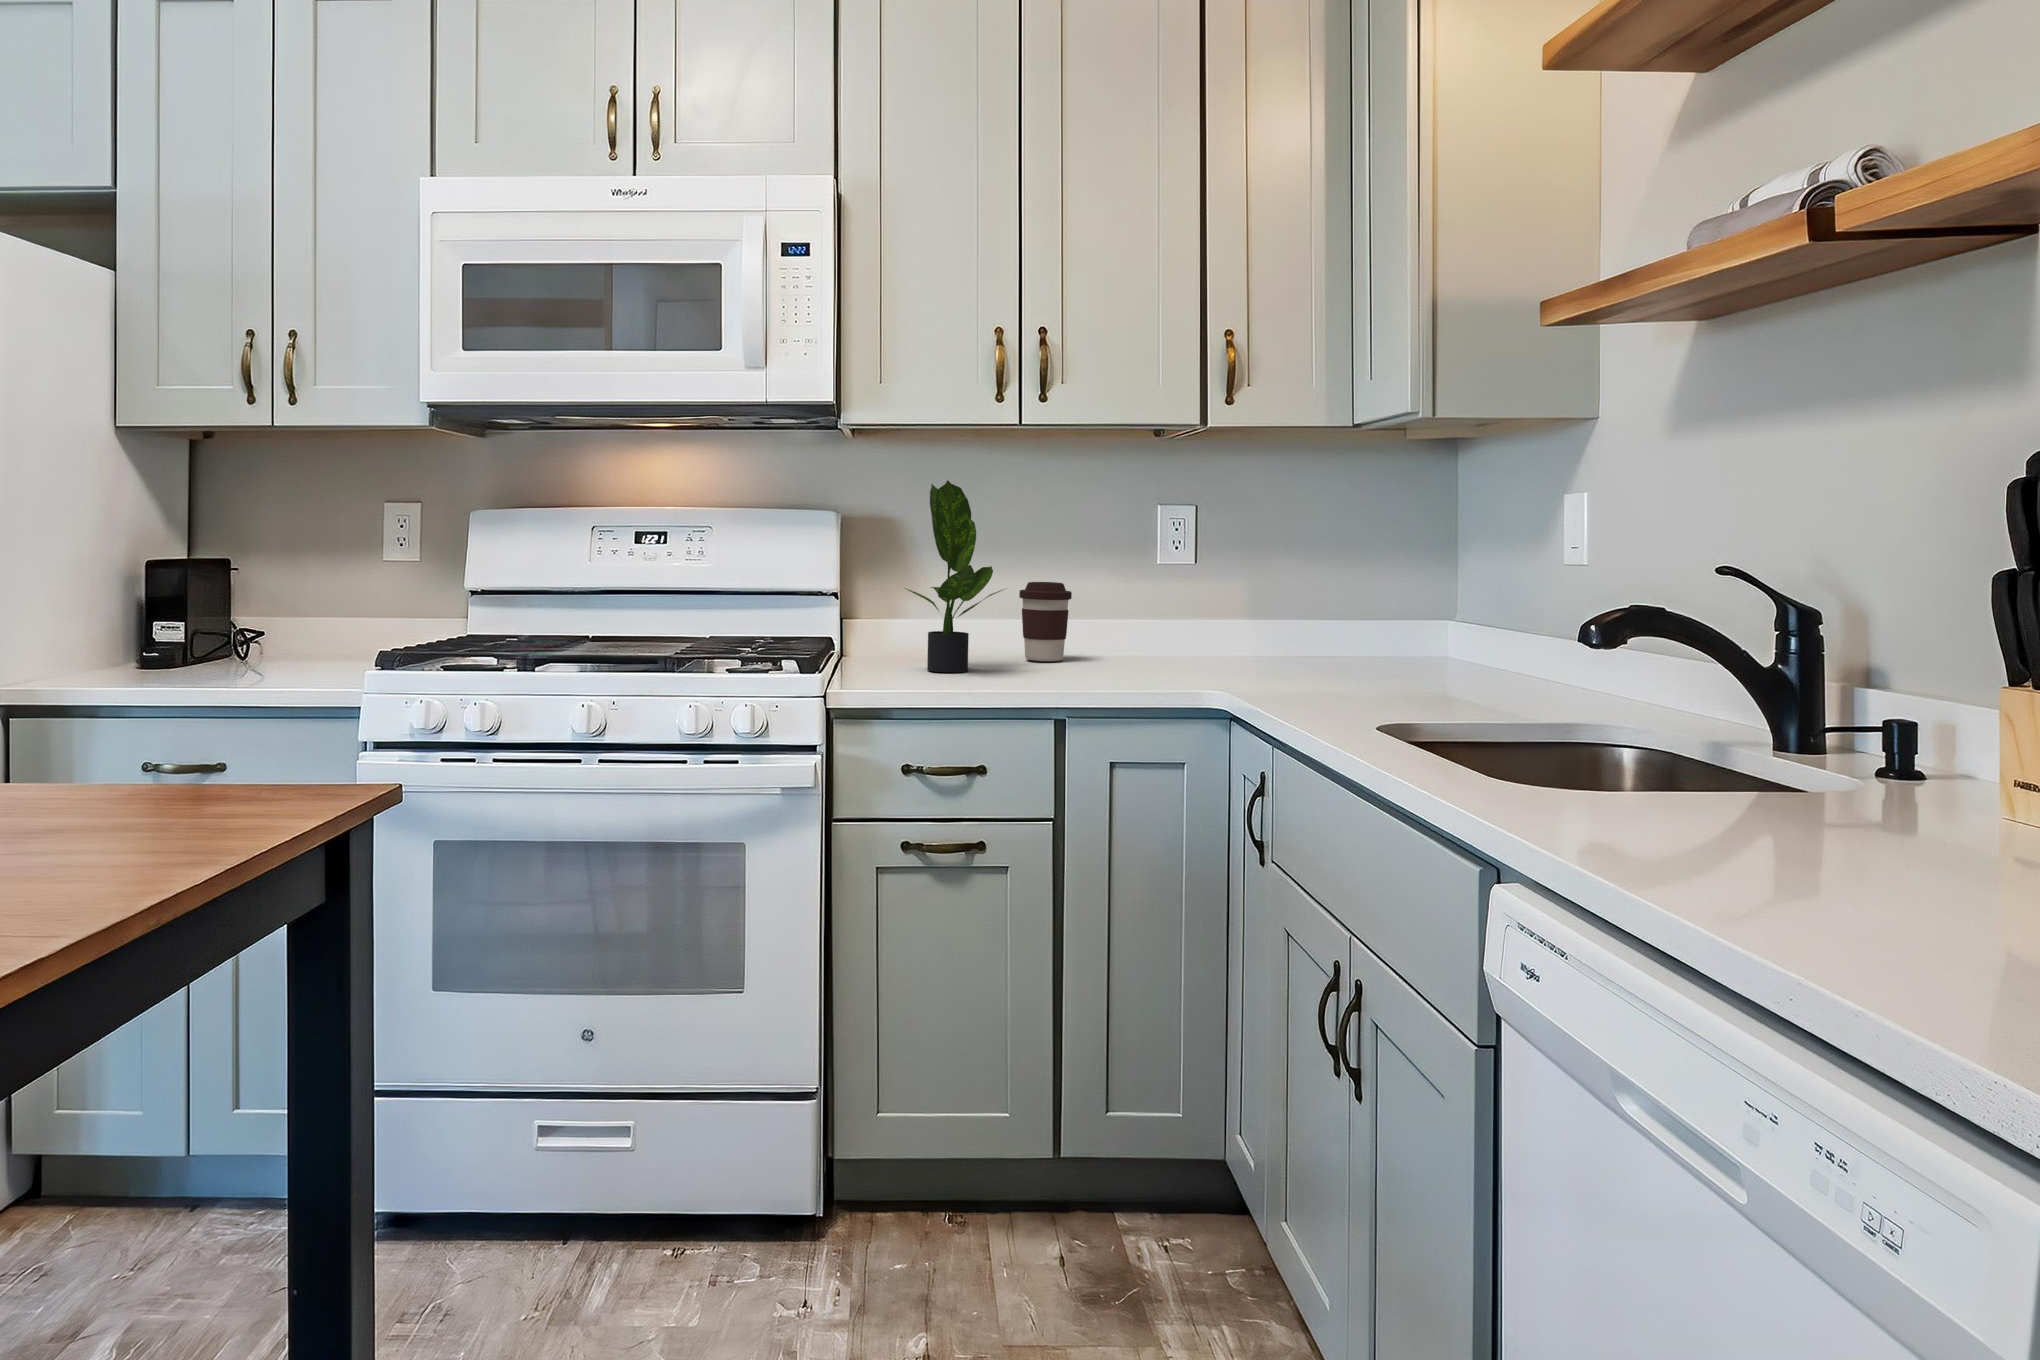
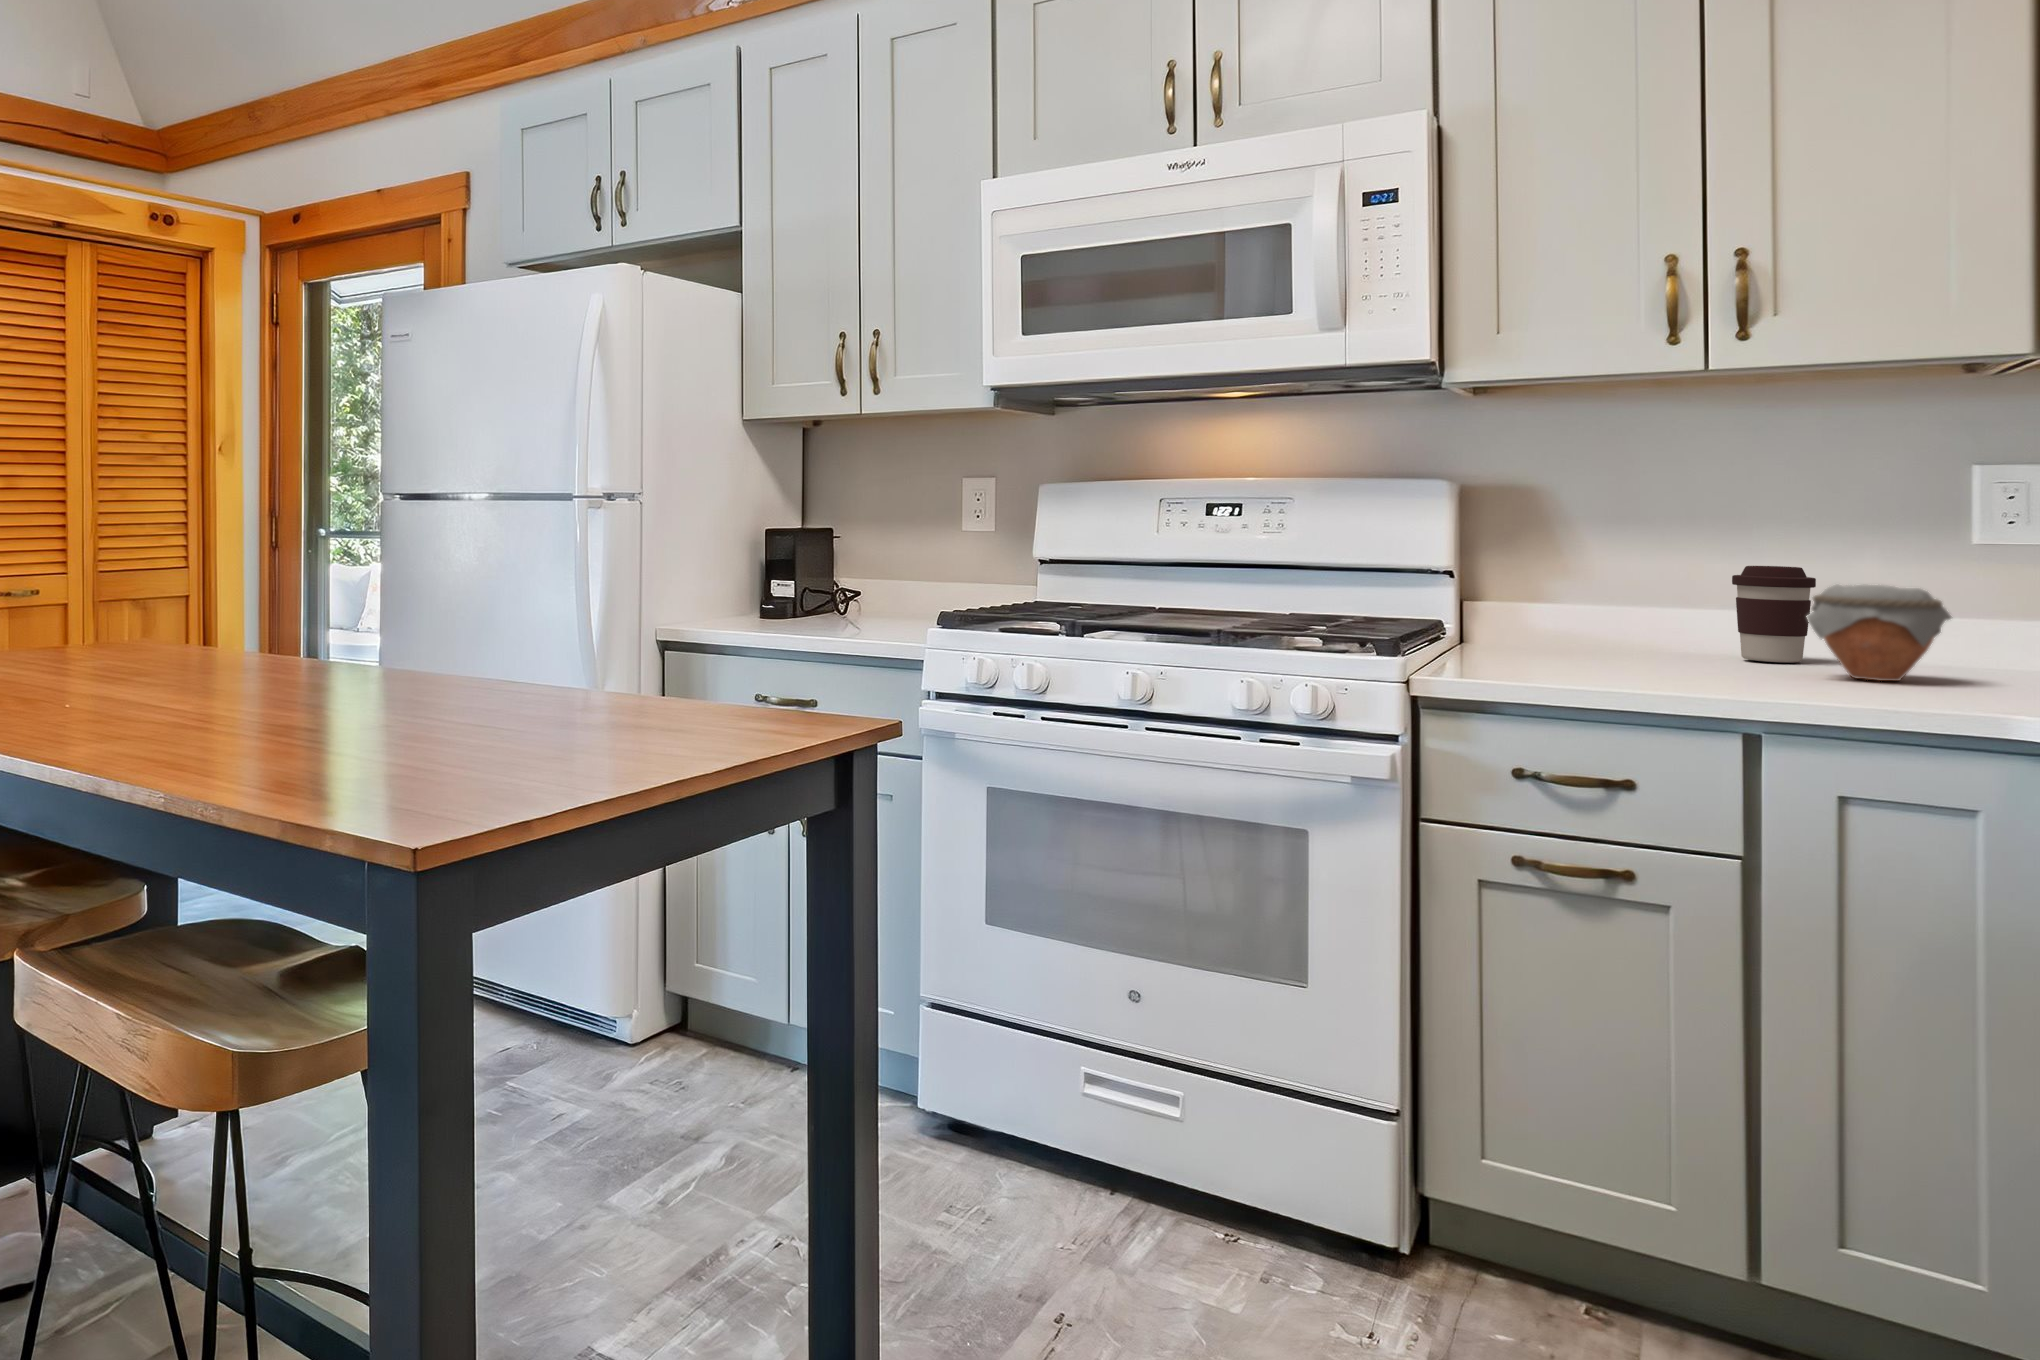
potted plant: present [907,480,1005,672] -> none [1546,442,1701,667]
jar: none [1076,598,1160,674] -> present [1807,585,1951,681]

